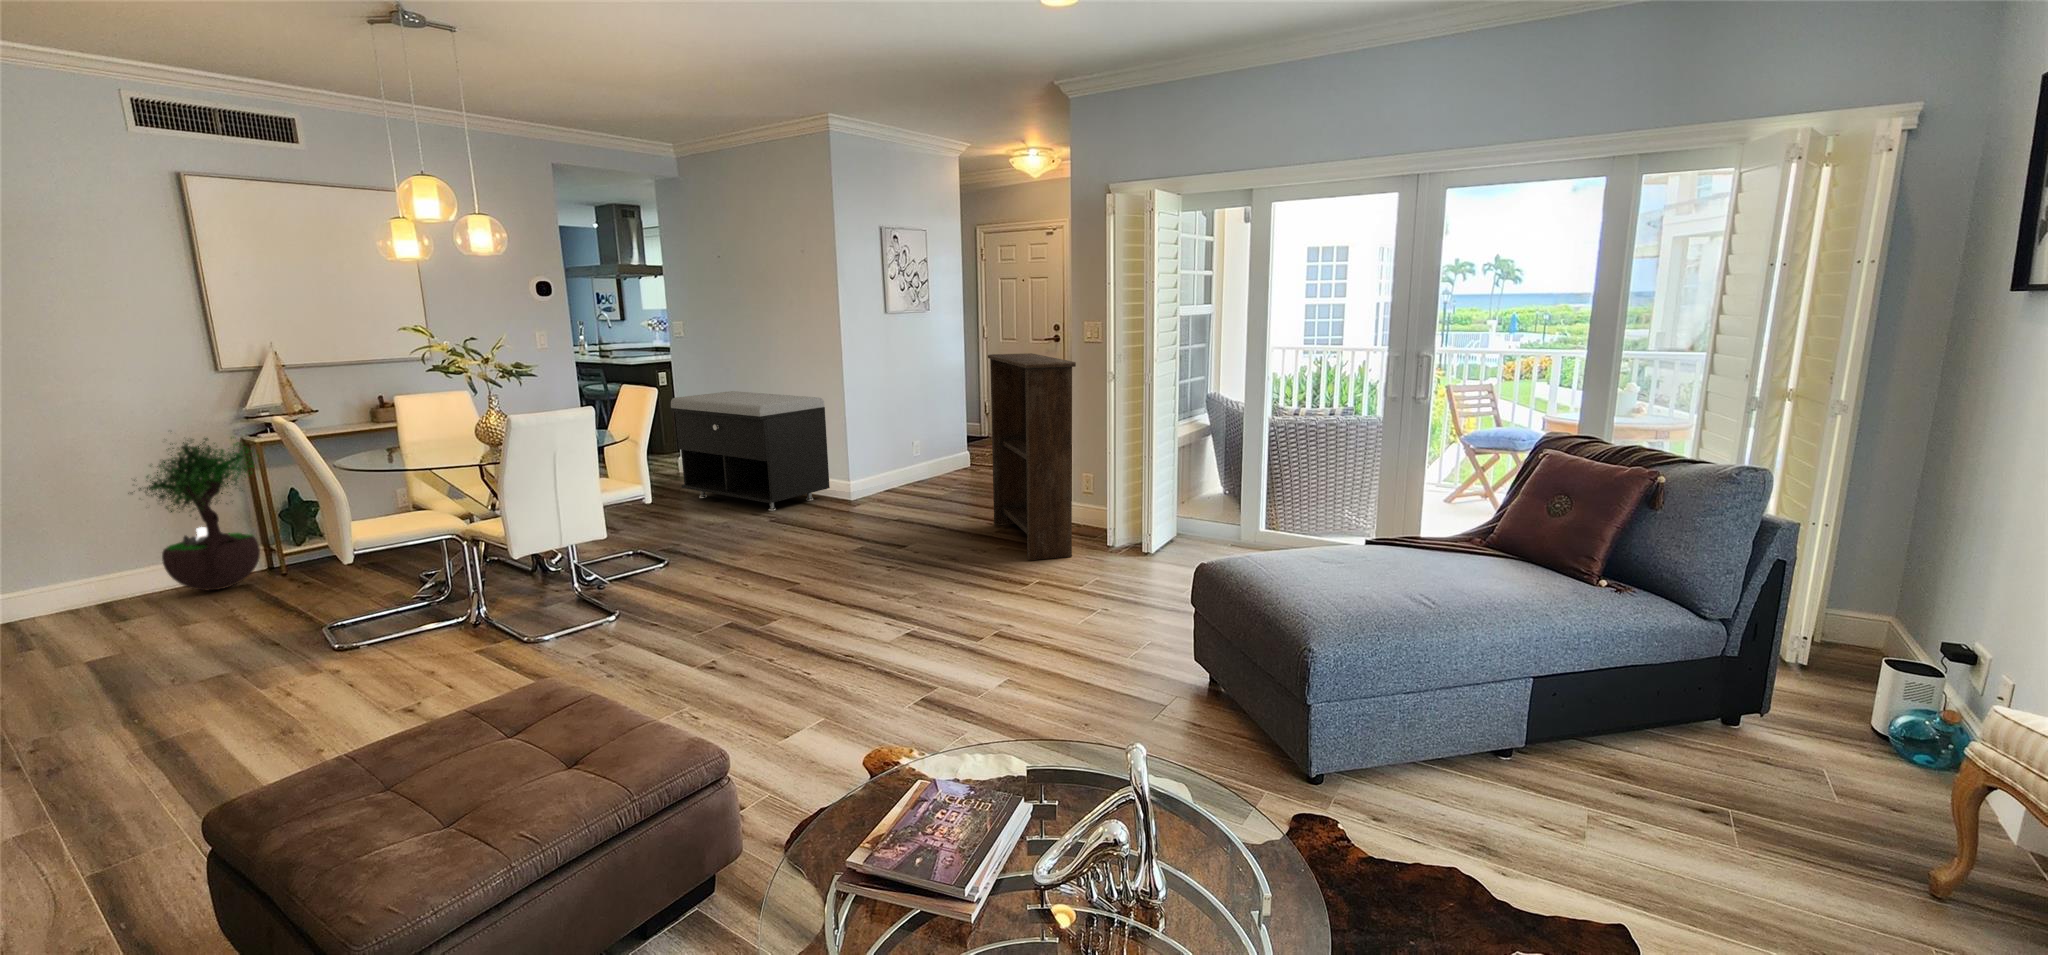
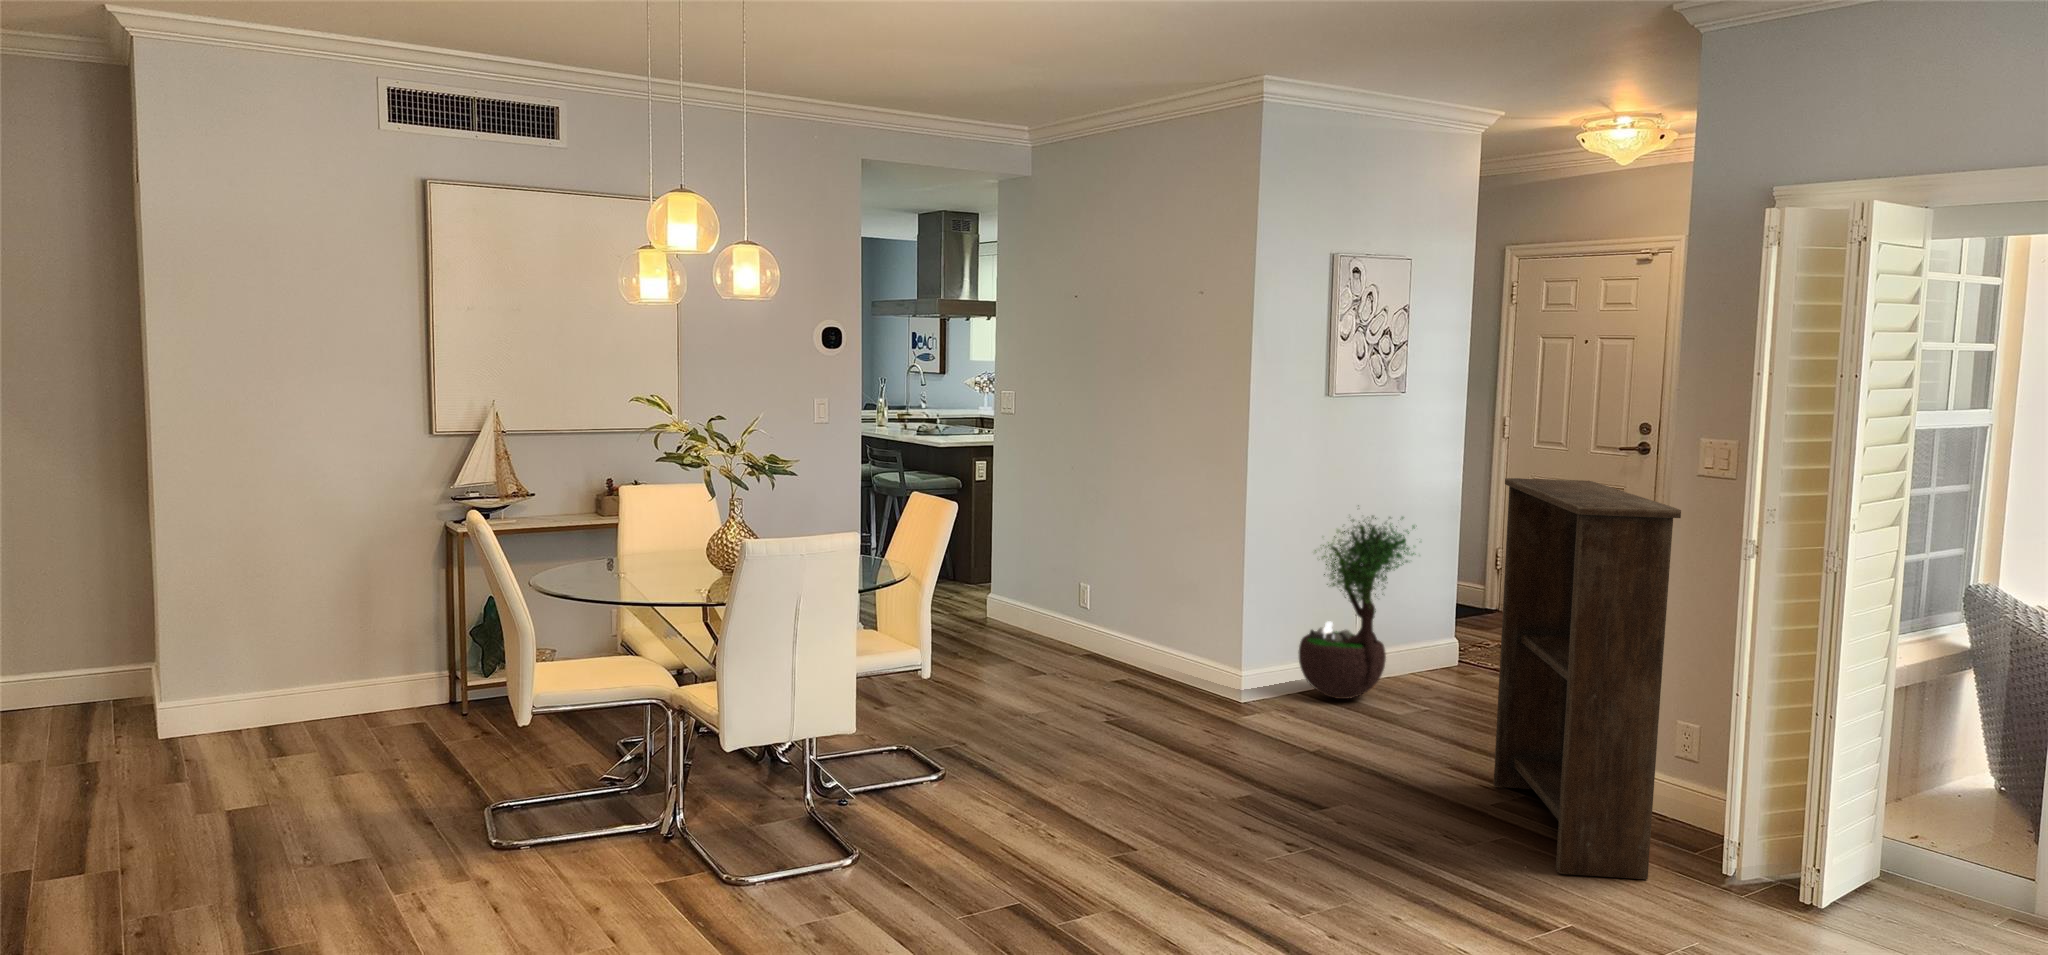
storage bench: present [671,391,830,511] -> none [981,501,1213,703]
potted tree: present [128,437,260,591] -> present [1299,505,1415,699]

